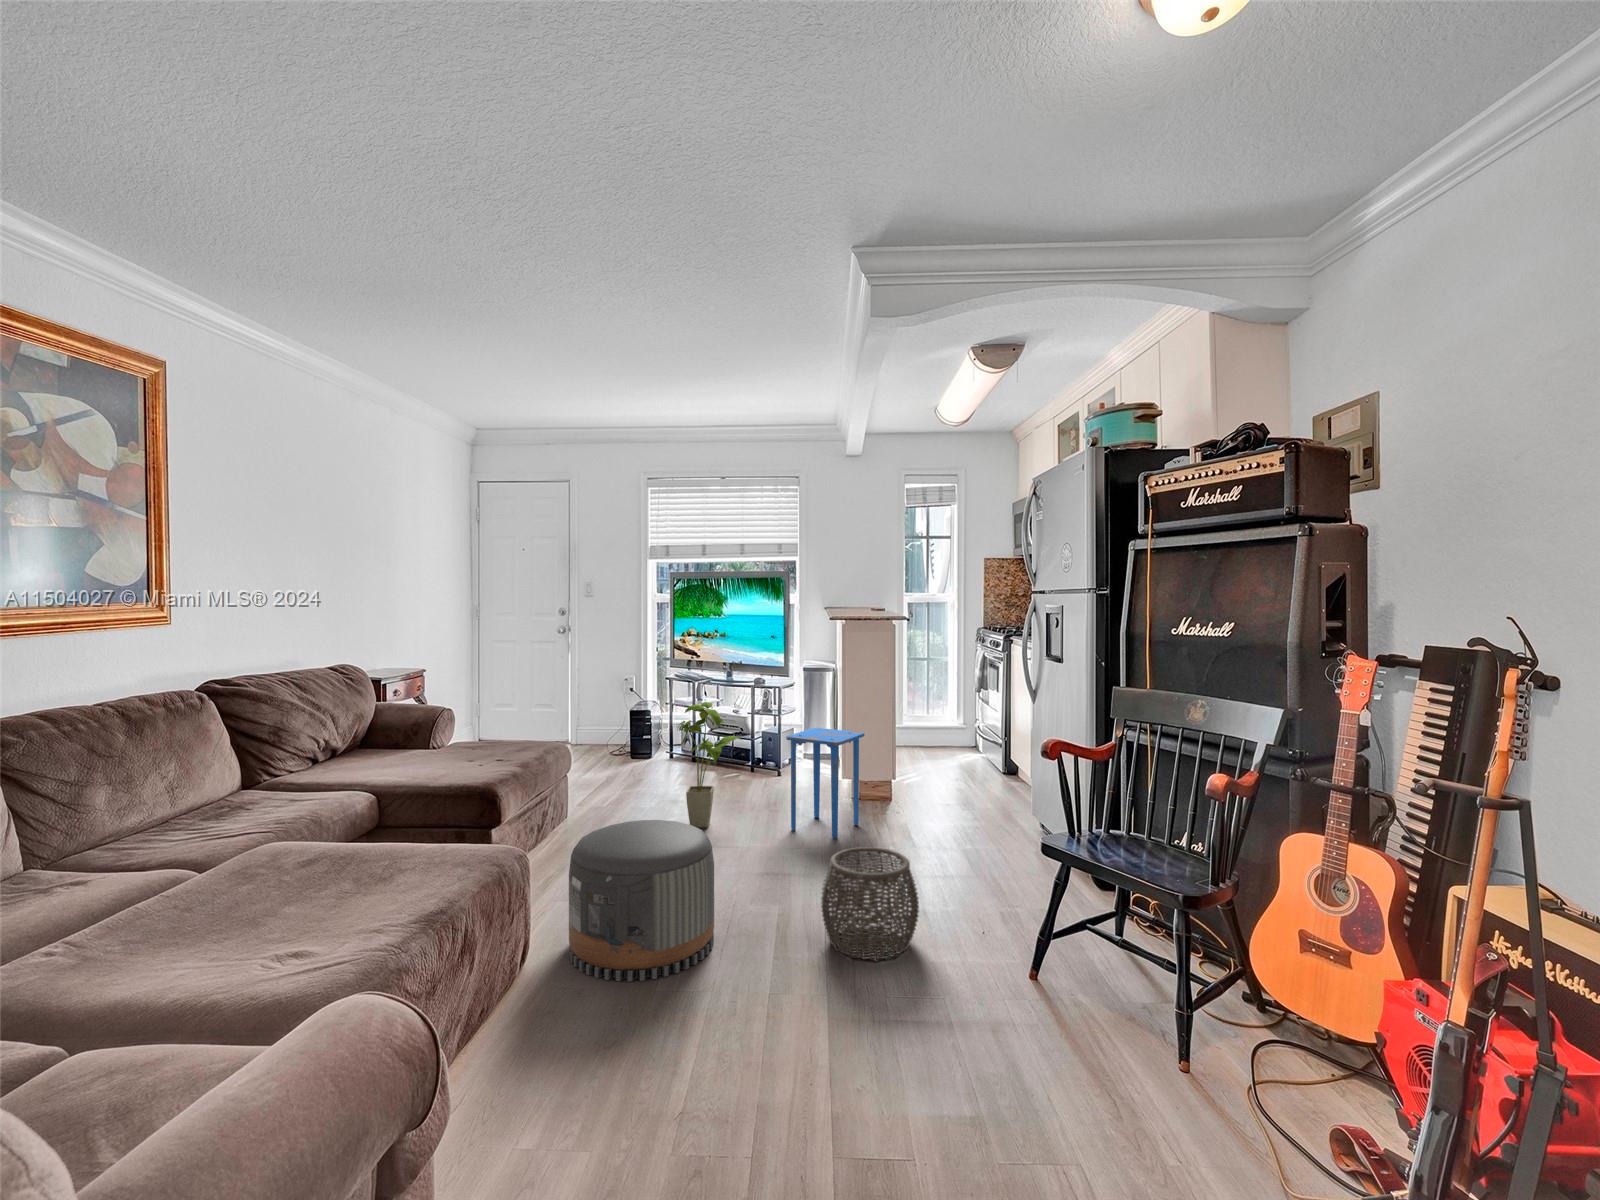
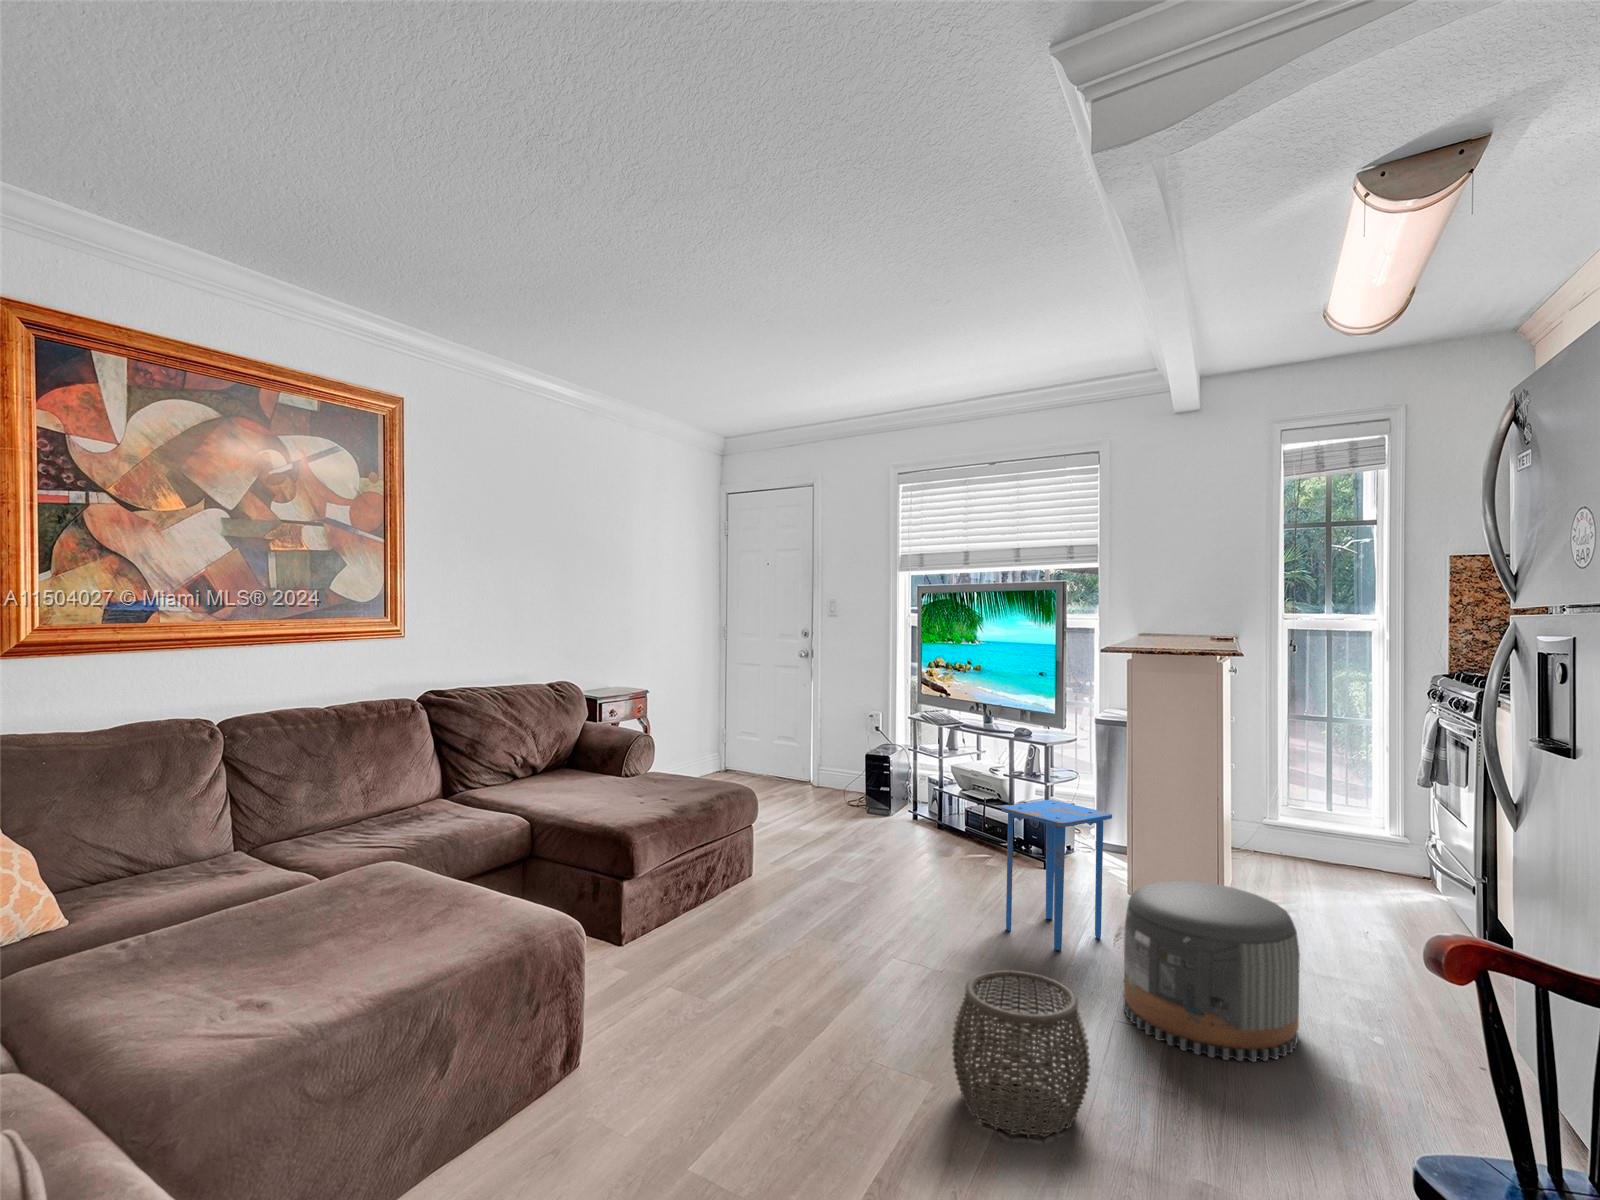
house plant: present [677,702,741,828] -> none [871,753,954,908]
pouf: present [569,820,714,981] -> present [1123,881,1300,1062]

